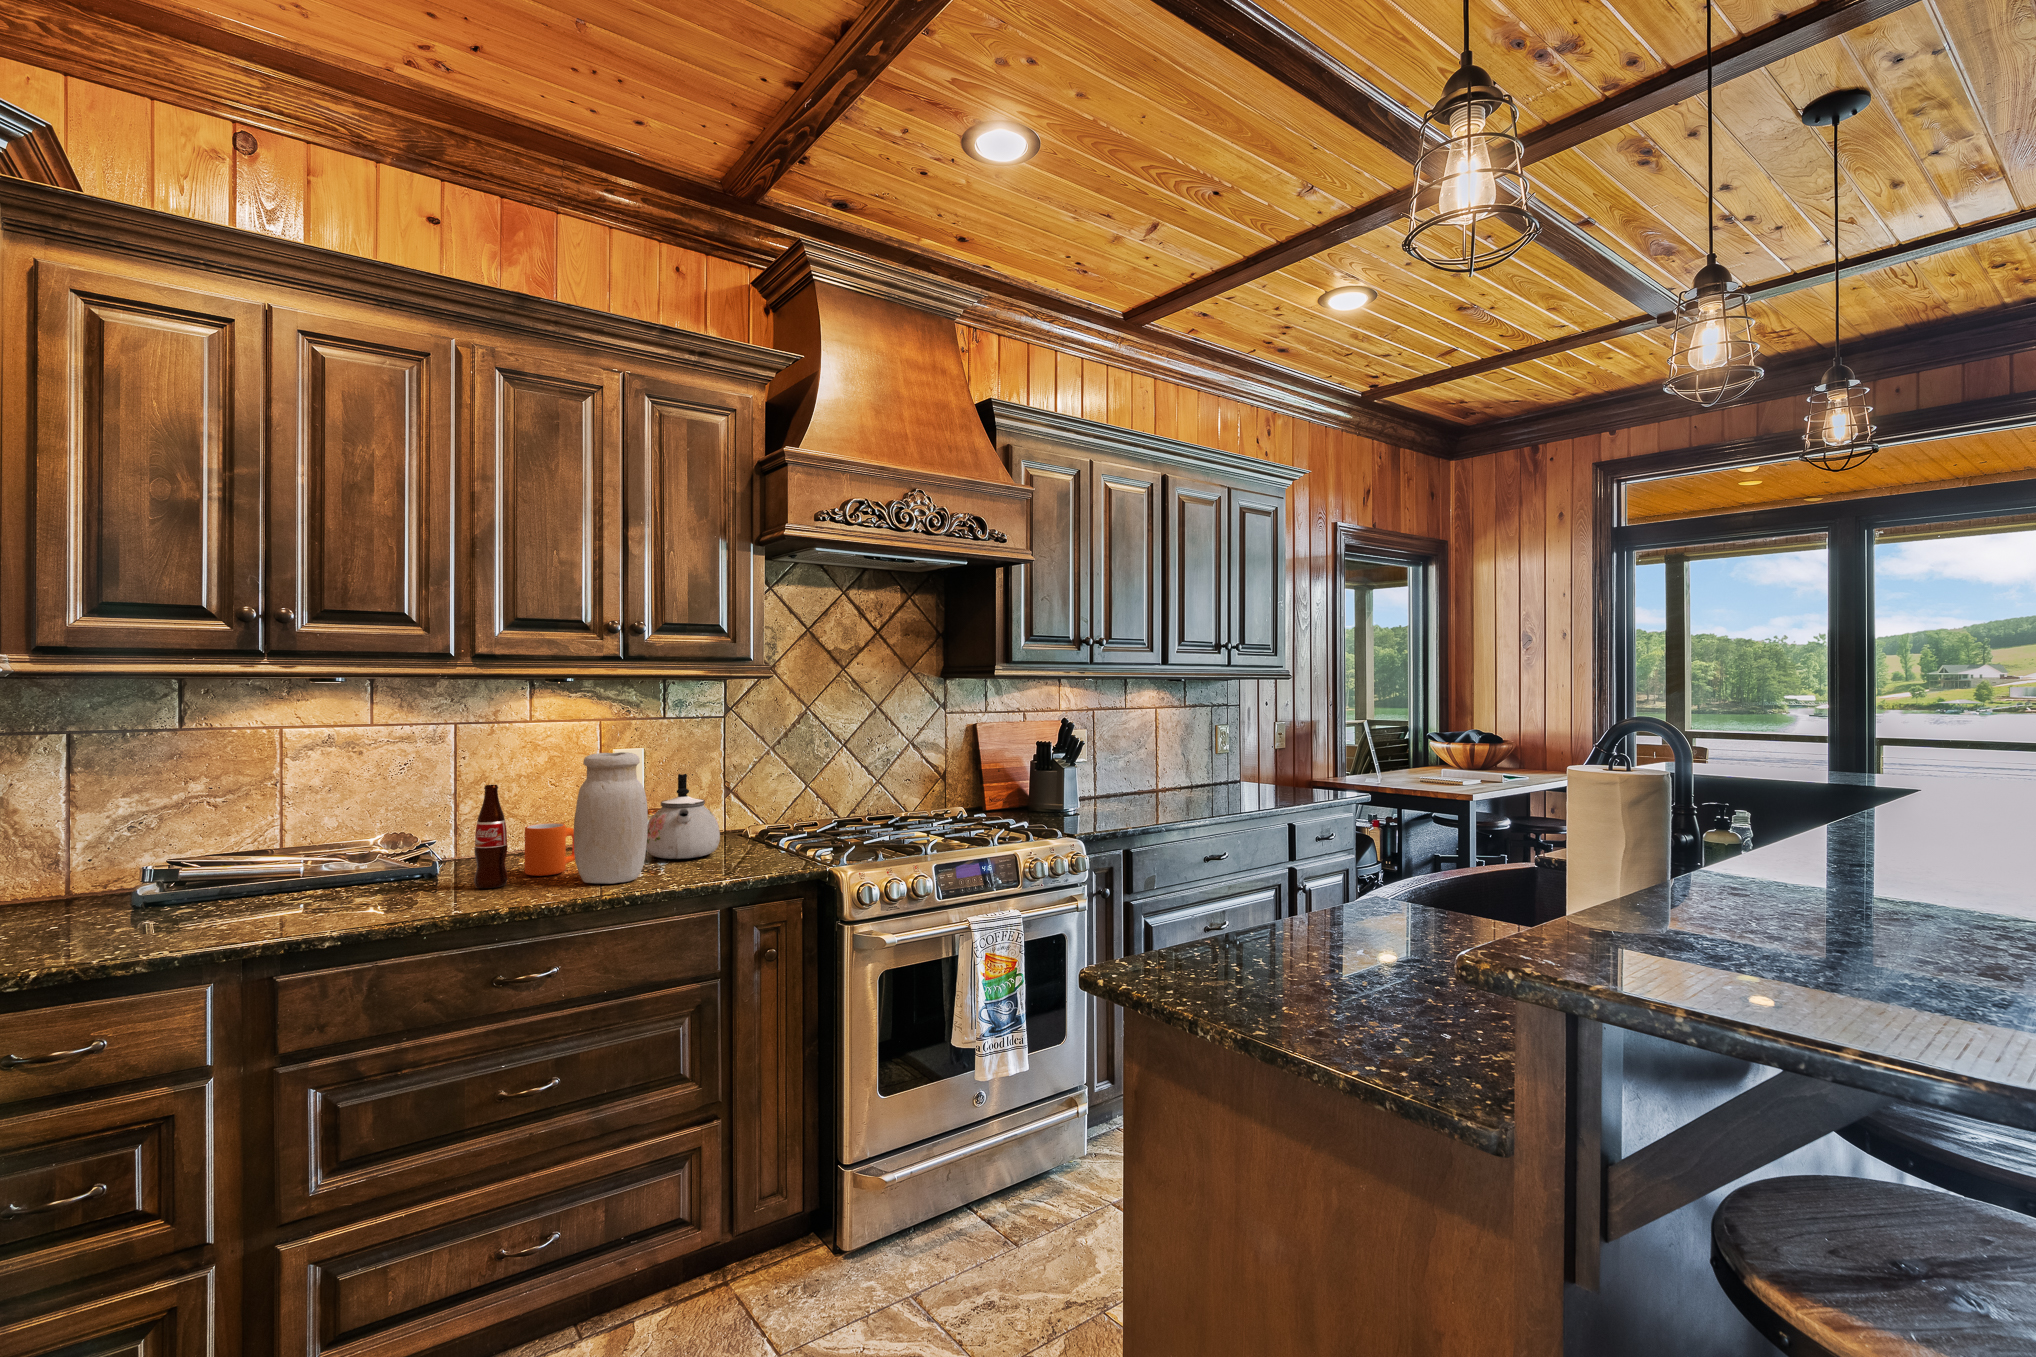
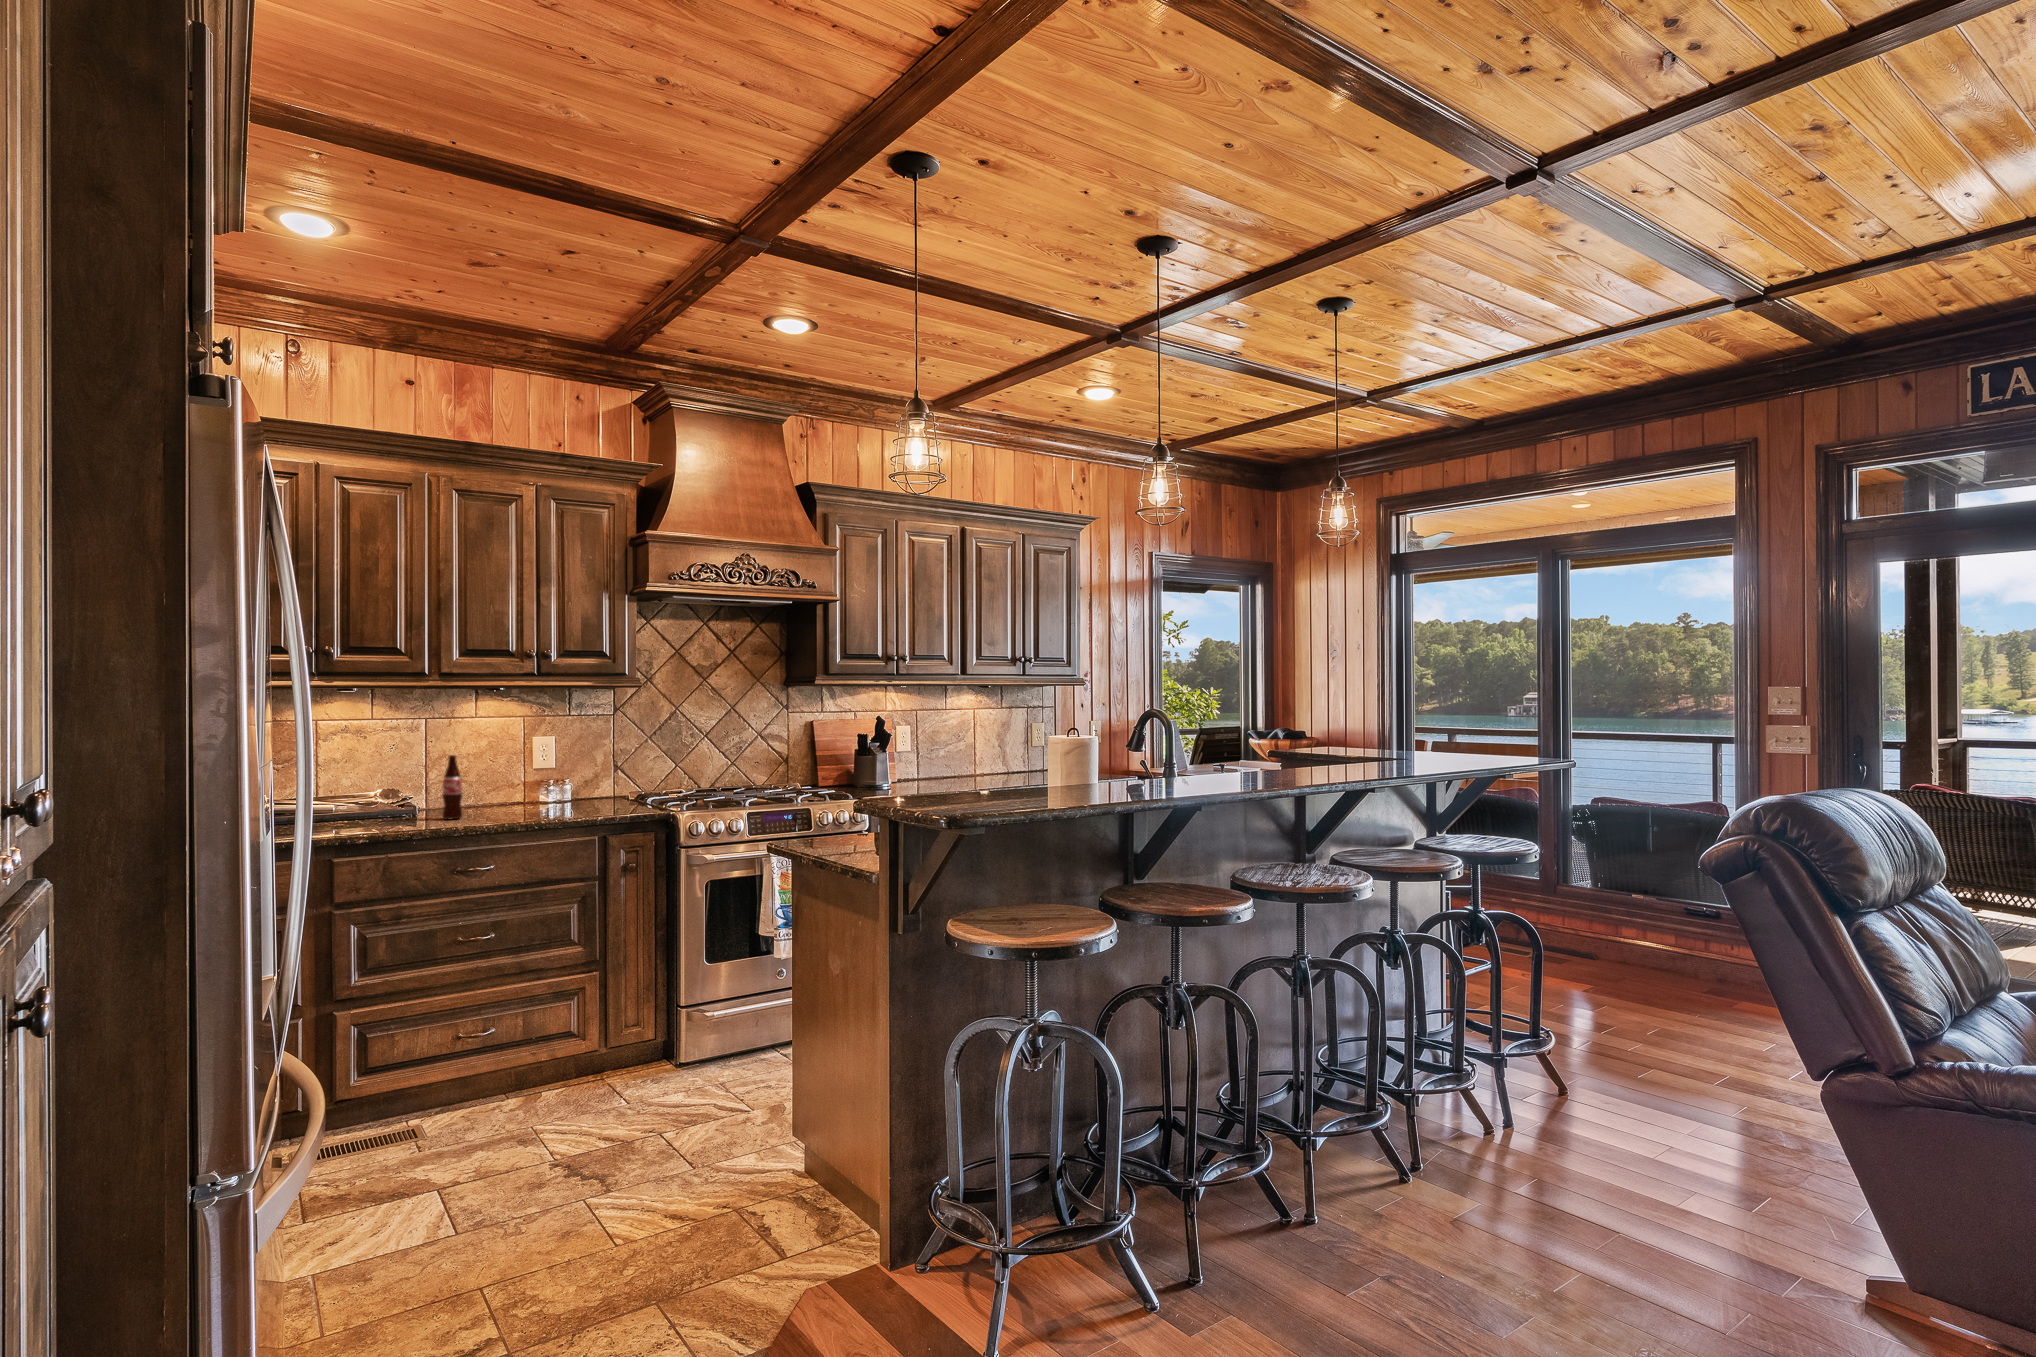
jar: present [574,752,648,884] -> none [504,735,551,817]
kettle: present [646,774,720,859] -> none [552,752,604,808]
mug: present [525,823,575,876] -> none [473,783,507,815]

